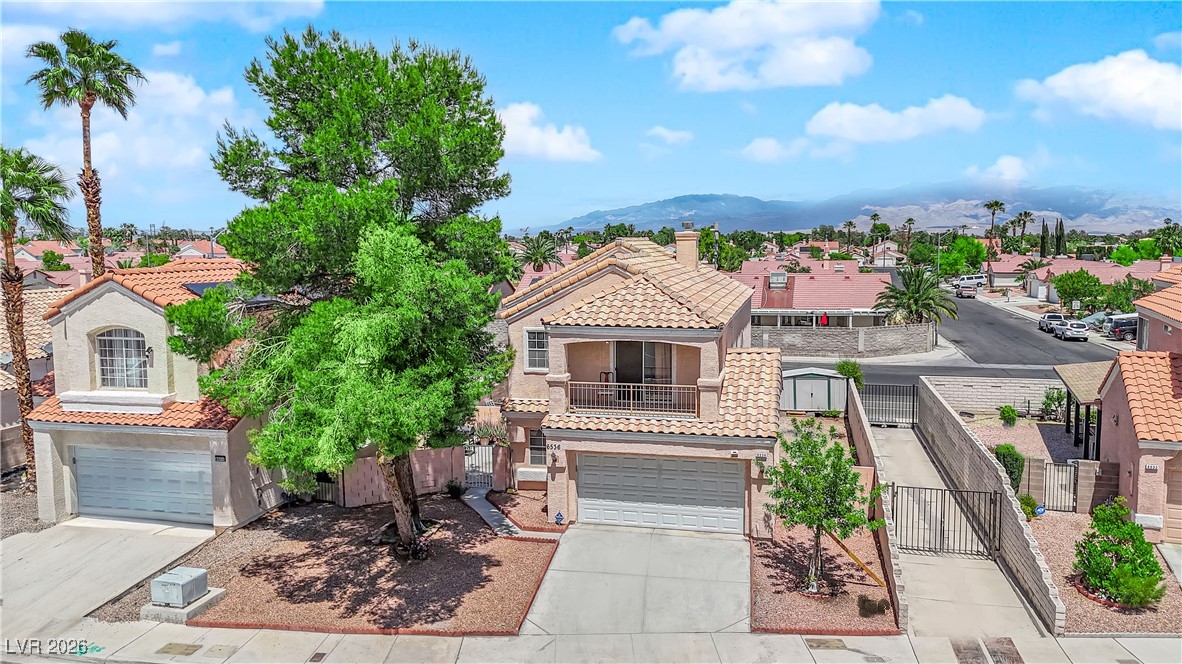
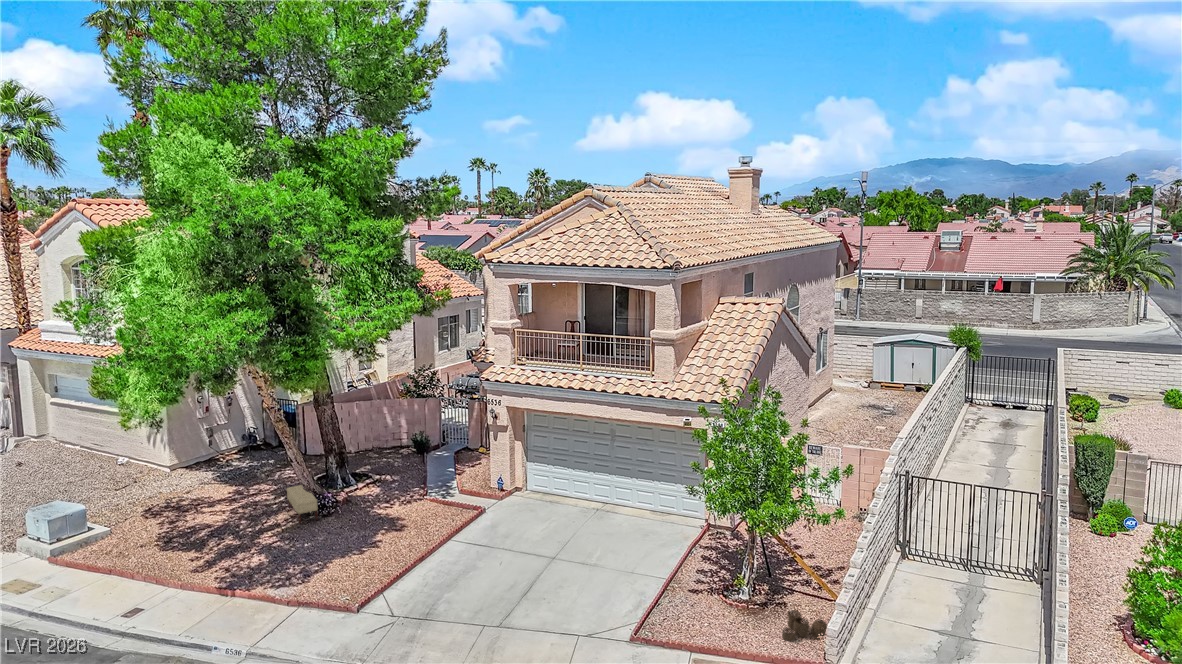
bench: none [376,534,415,569] -> present [287,485,318,524]

